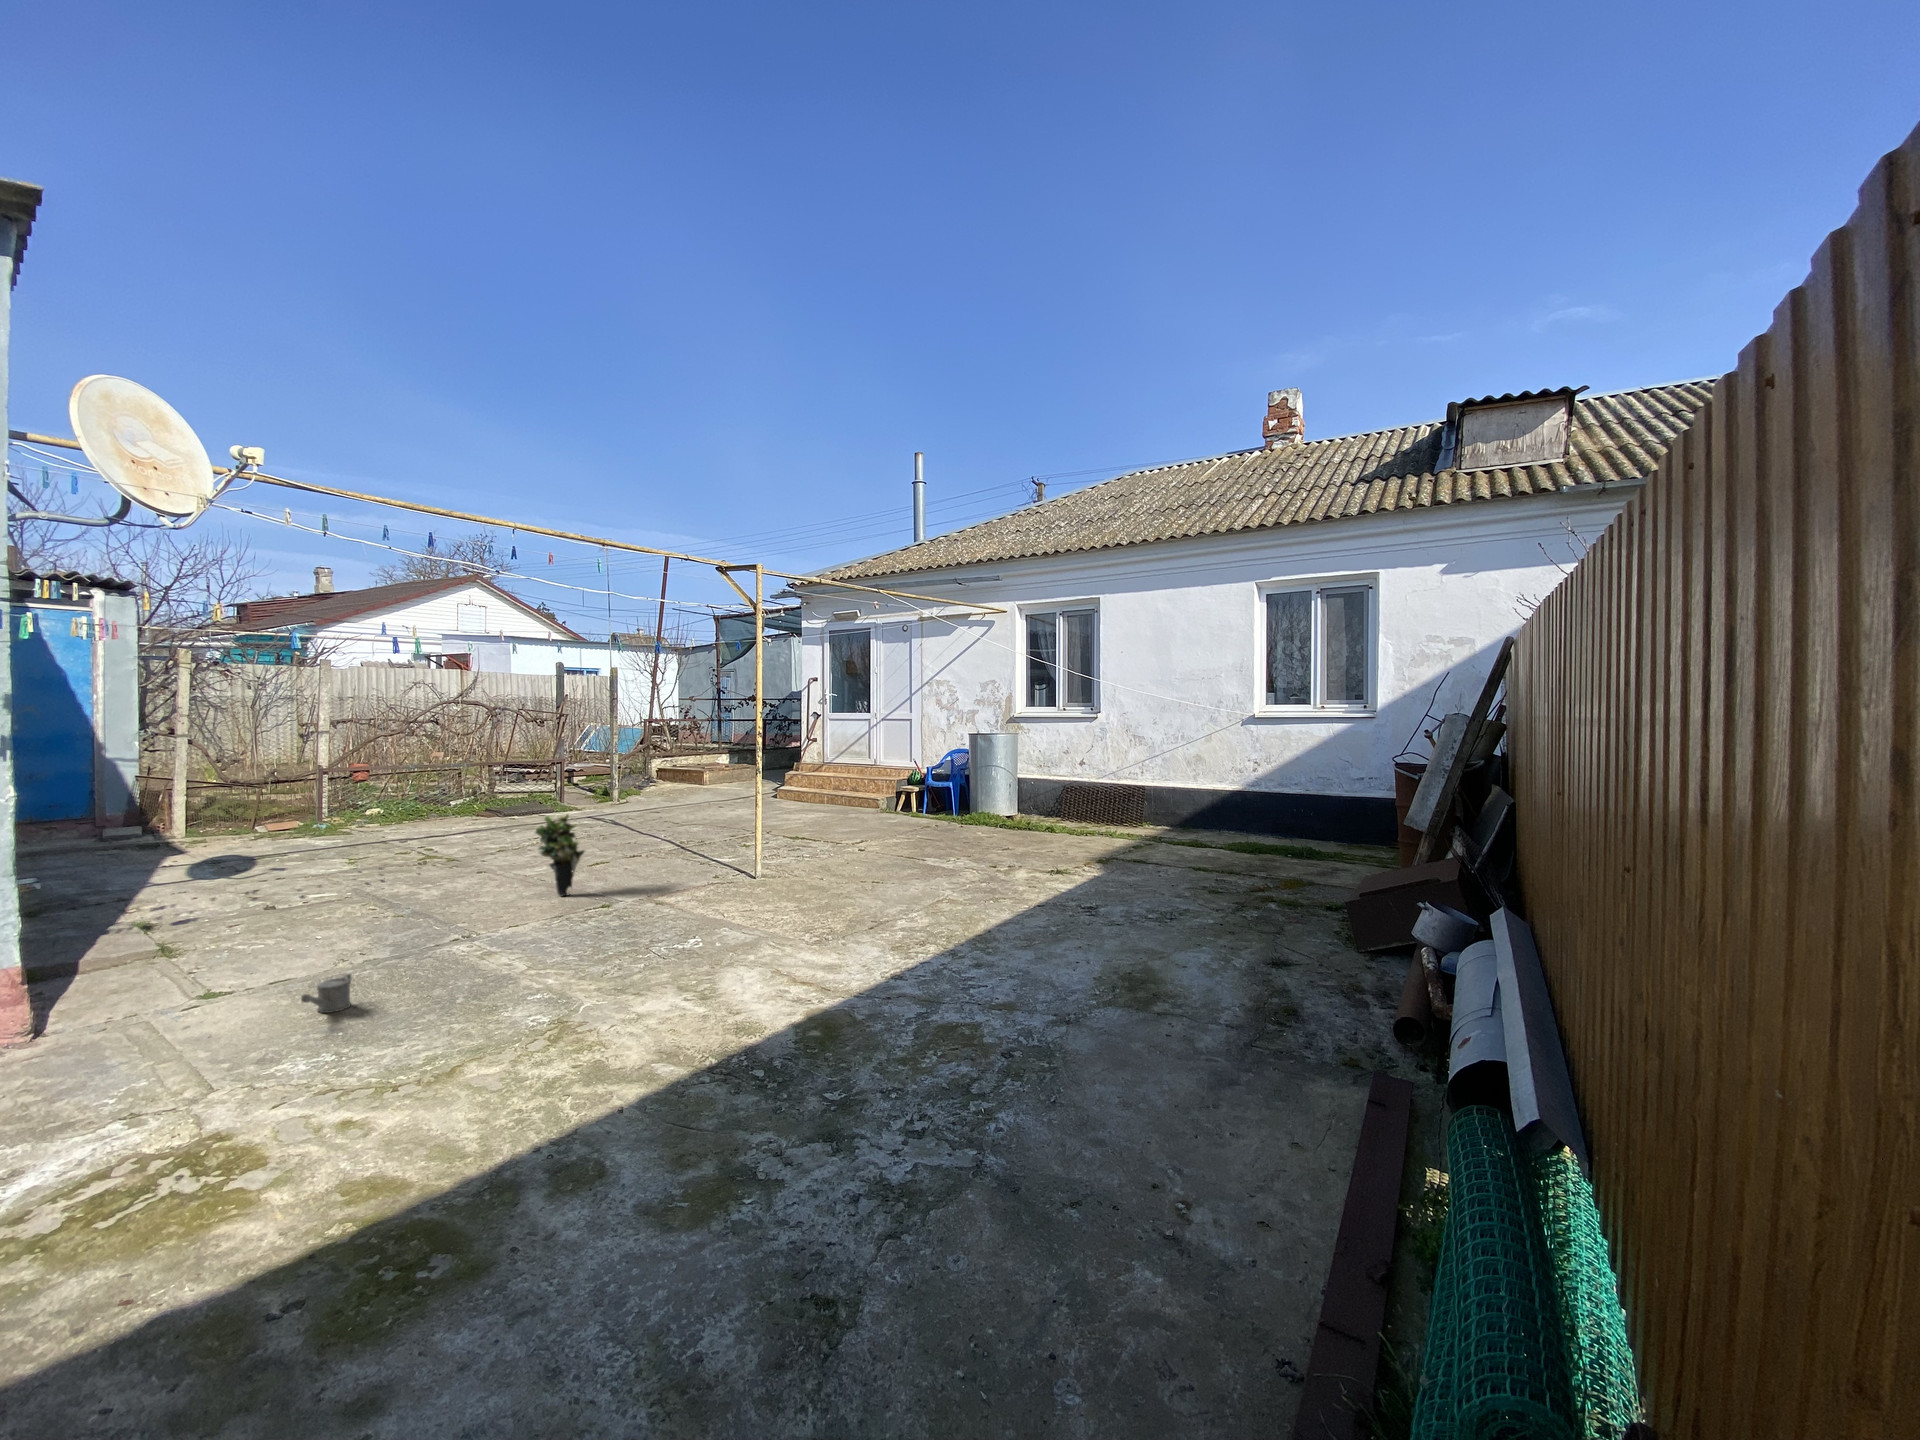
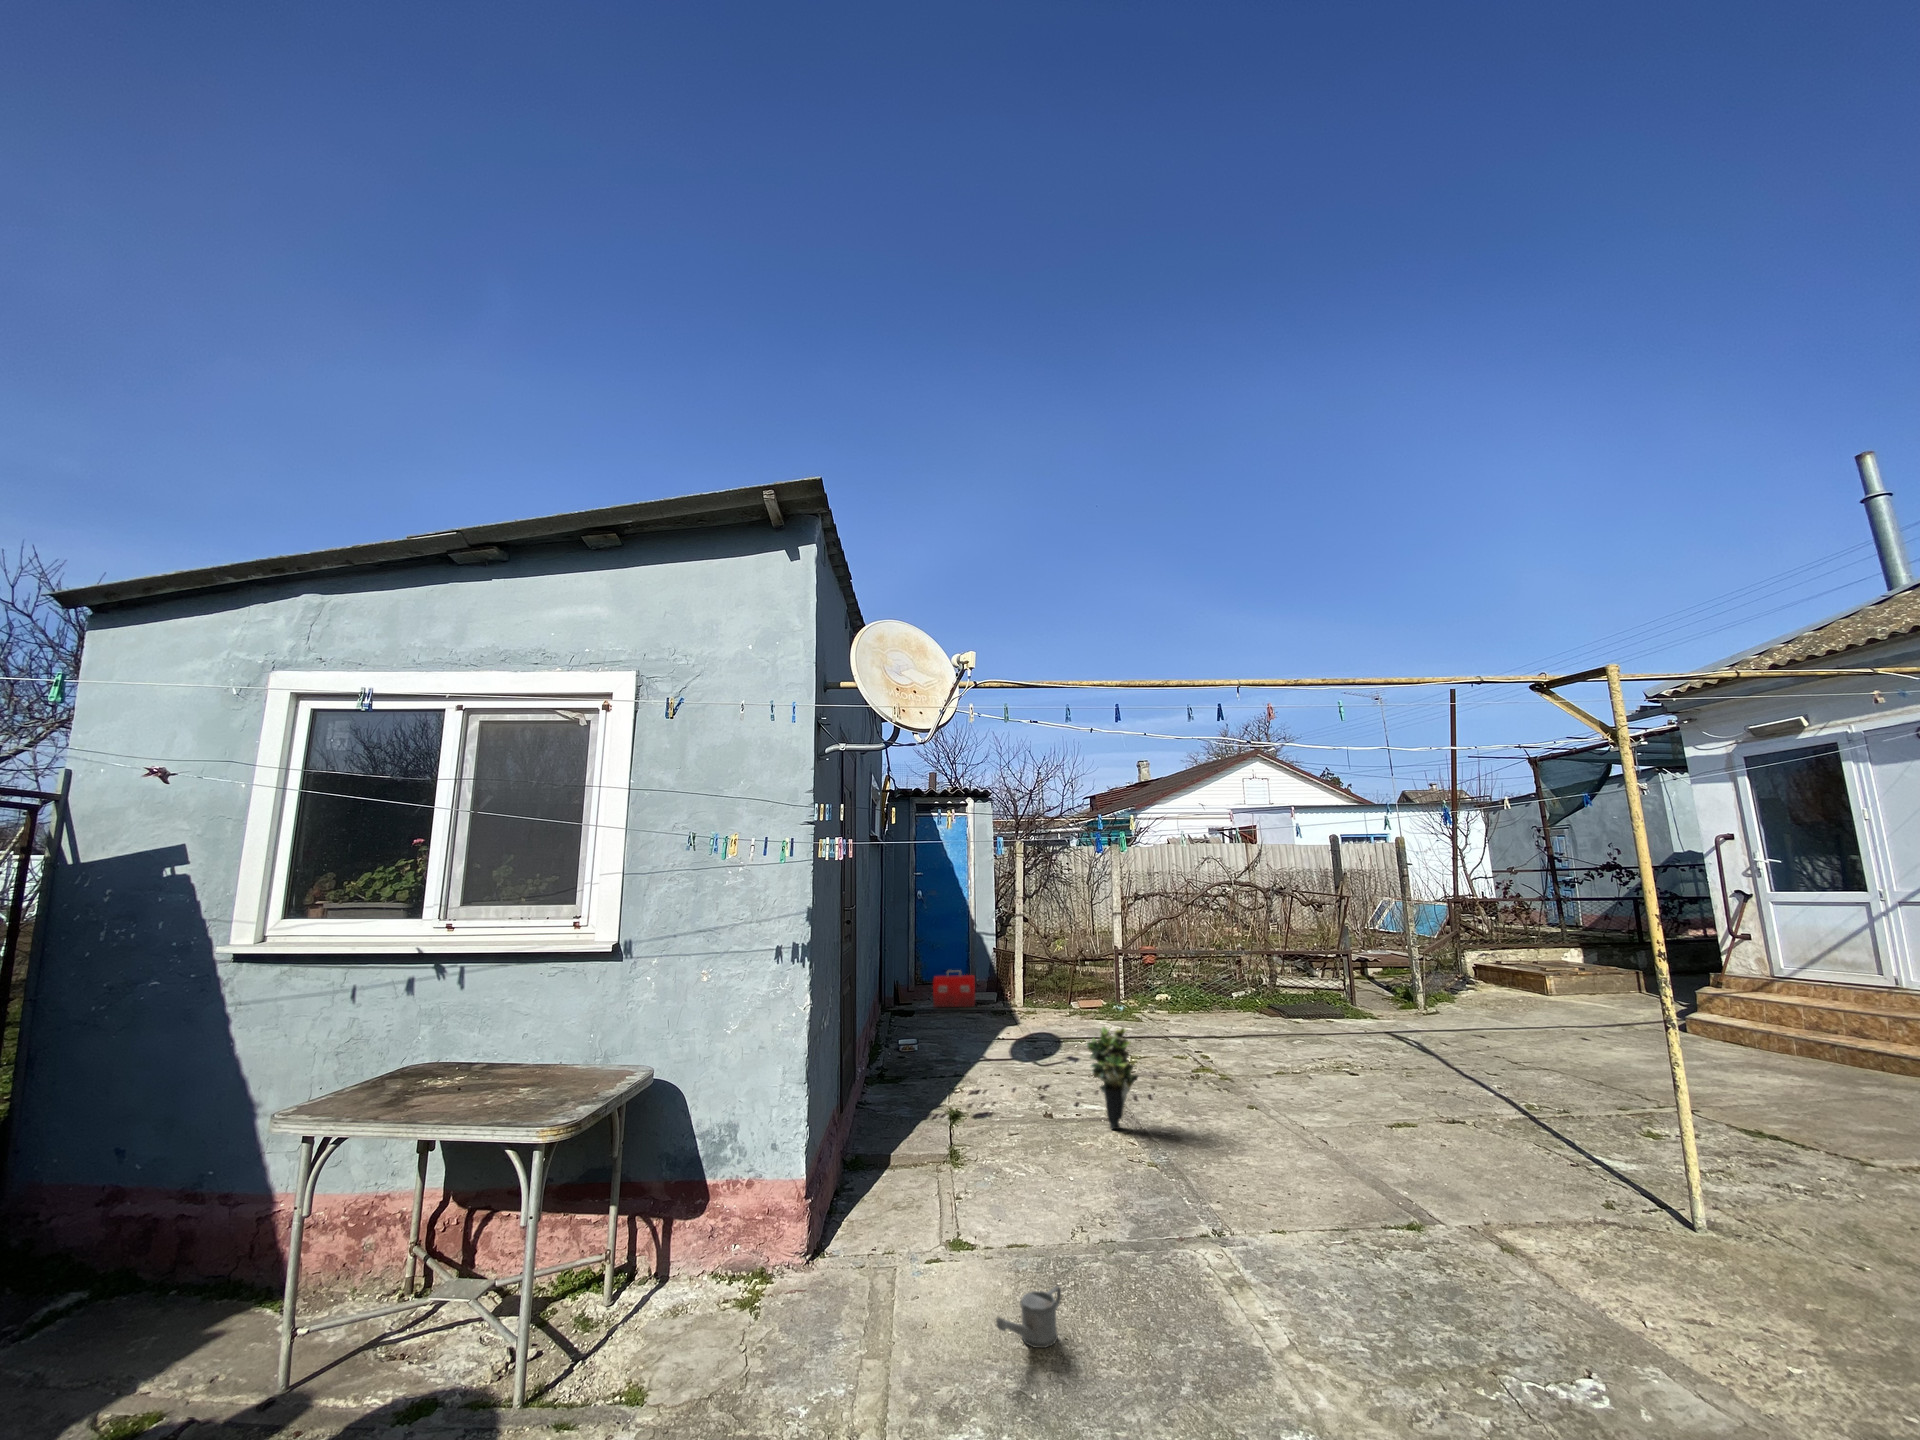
toolbox: none [34,801,108,848] -> present [933,970,975,1007]
potted plant: present [535,814,585,897] -> present [1087,1027,1138,1129]

